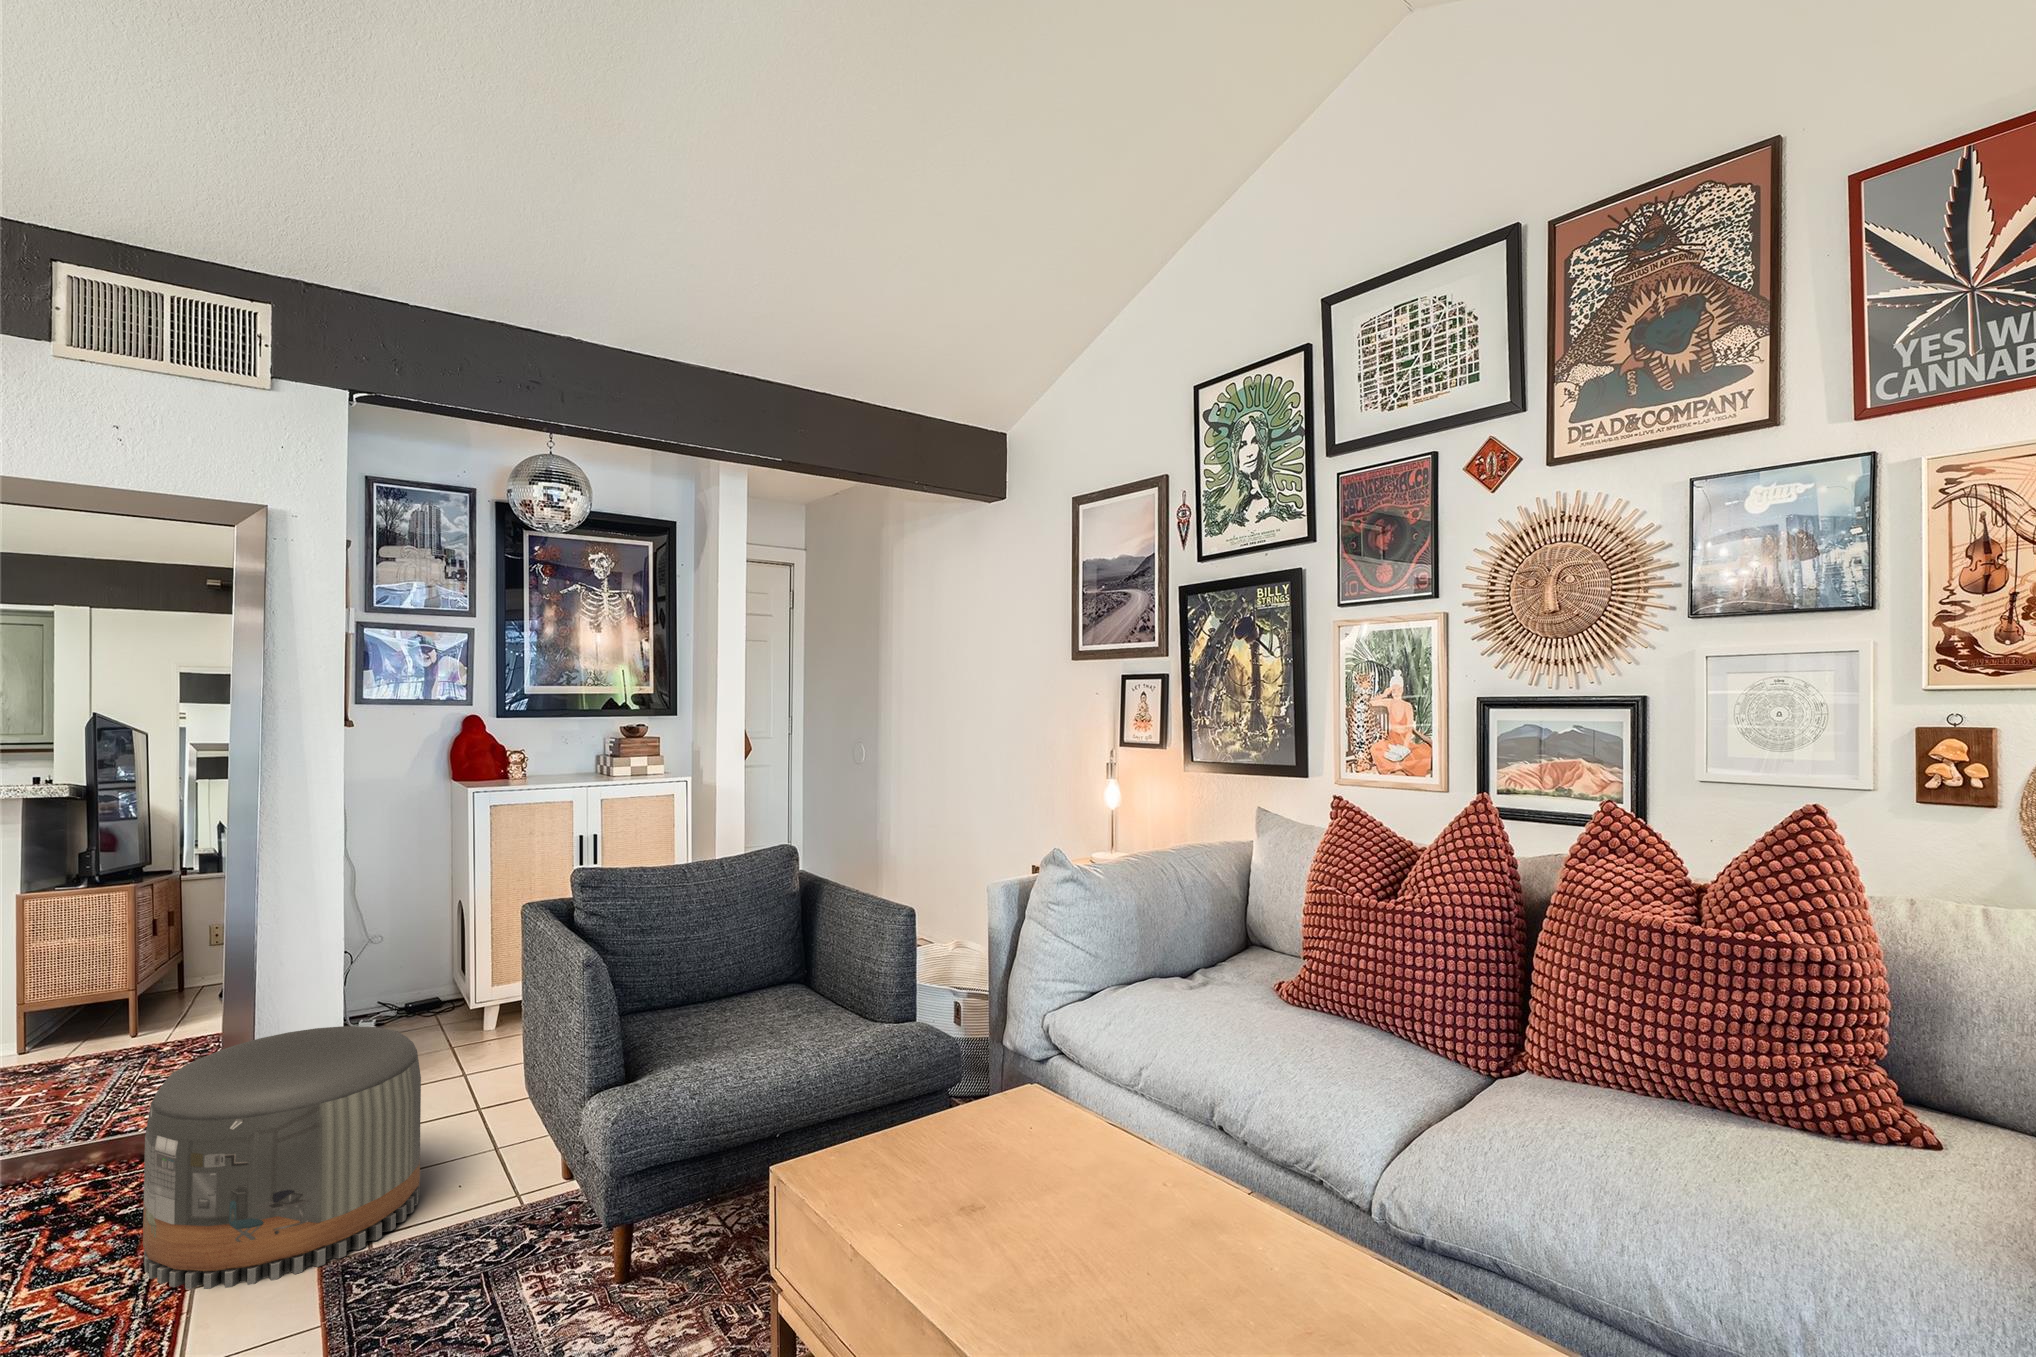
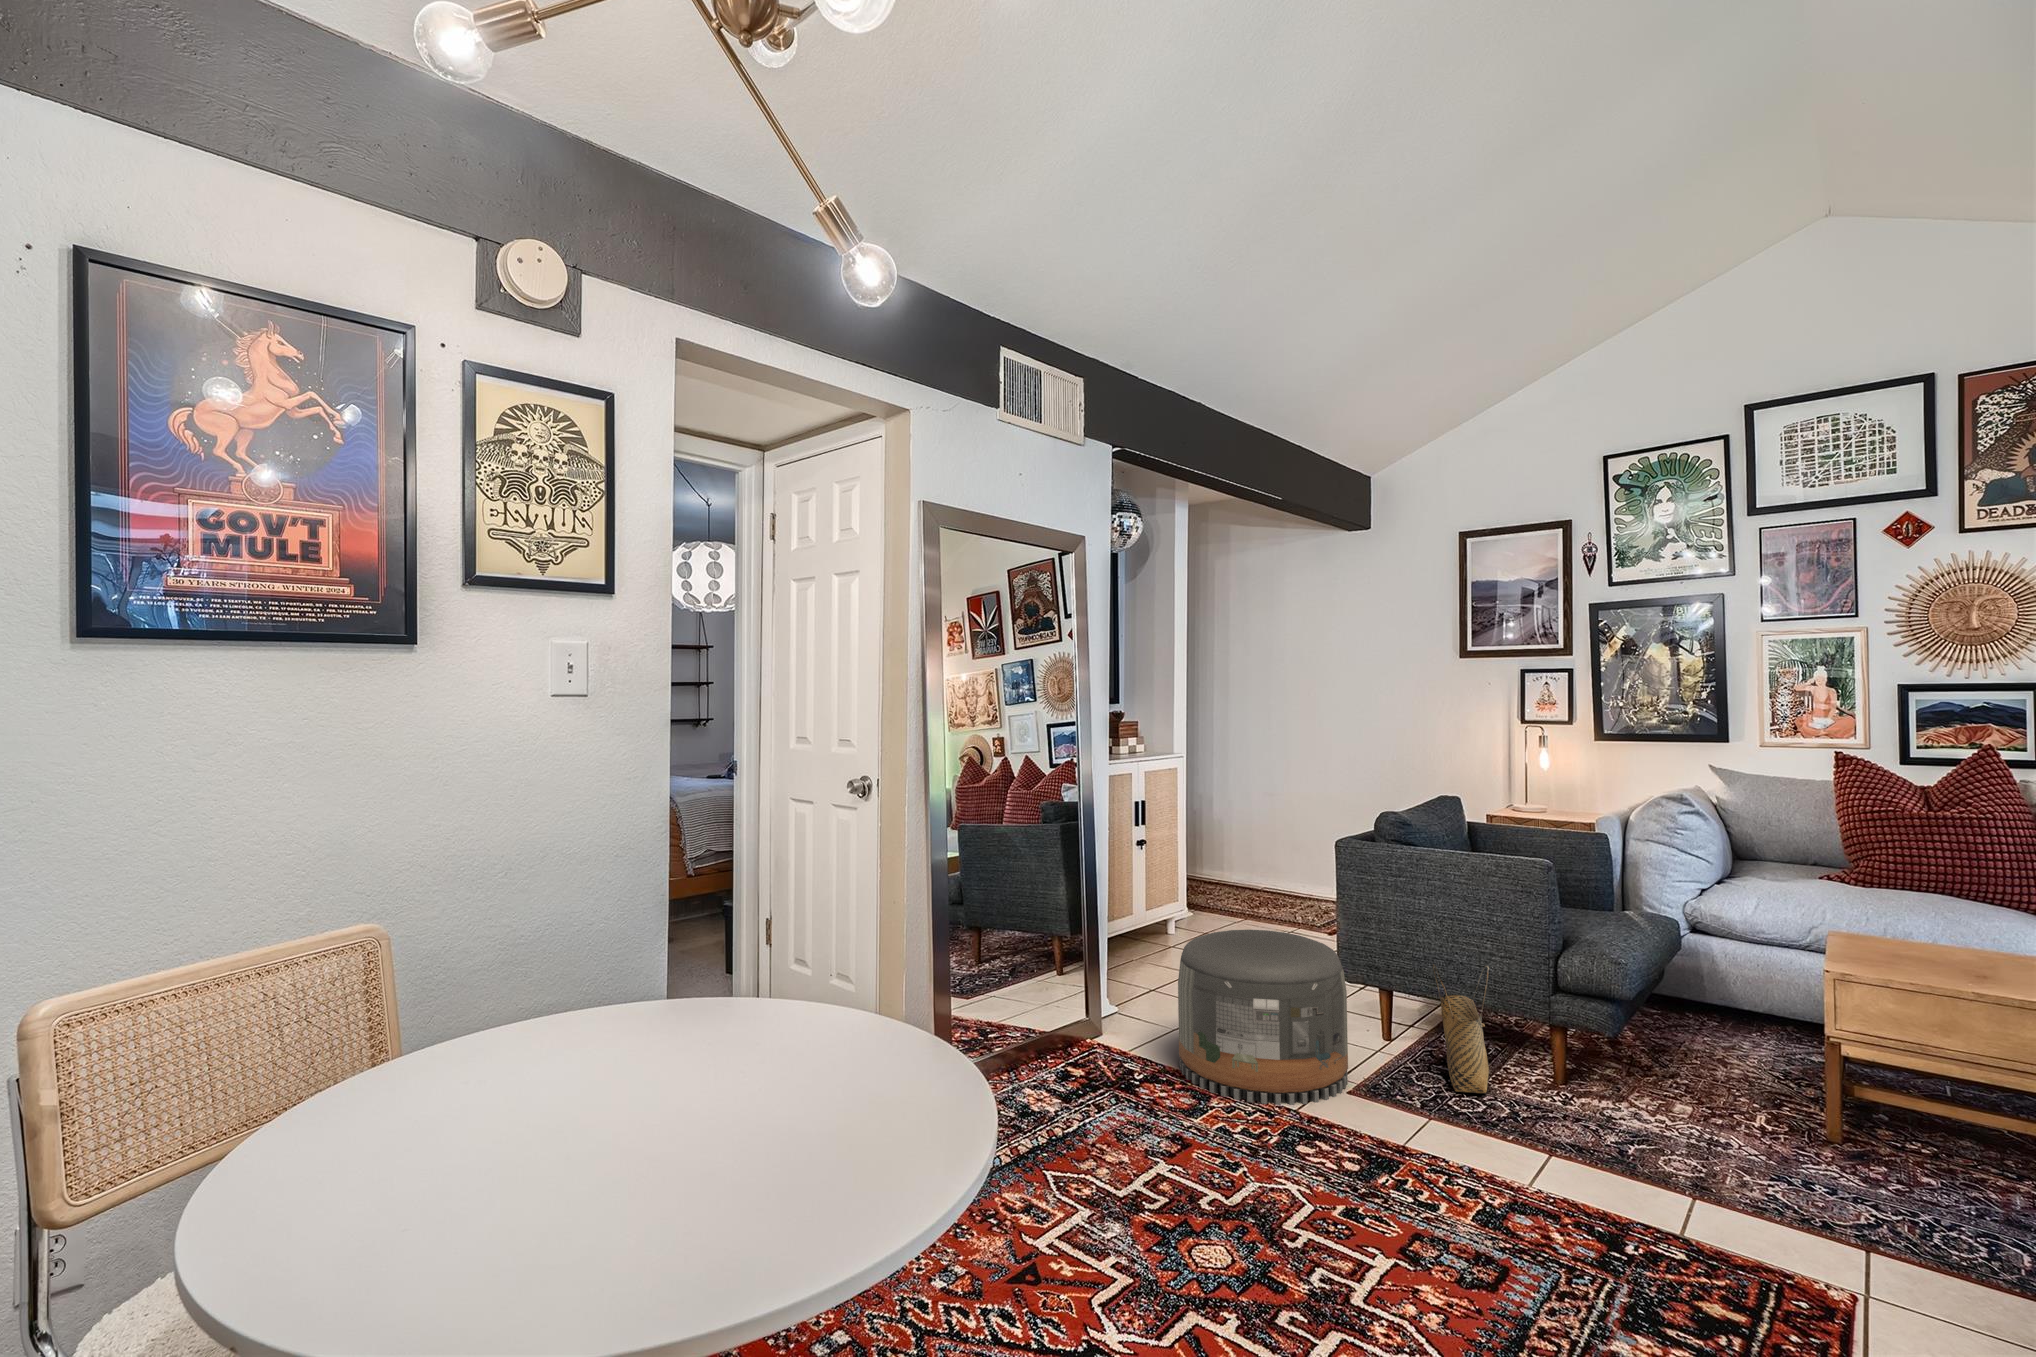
woven basket: none [432,1097,558,1297] -> present [1433,964,1489,1093]

